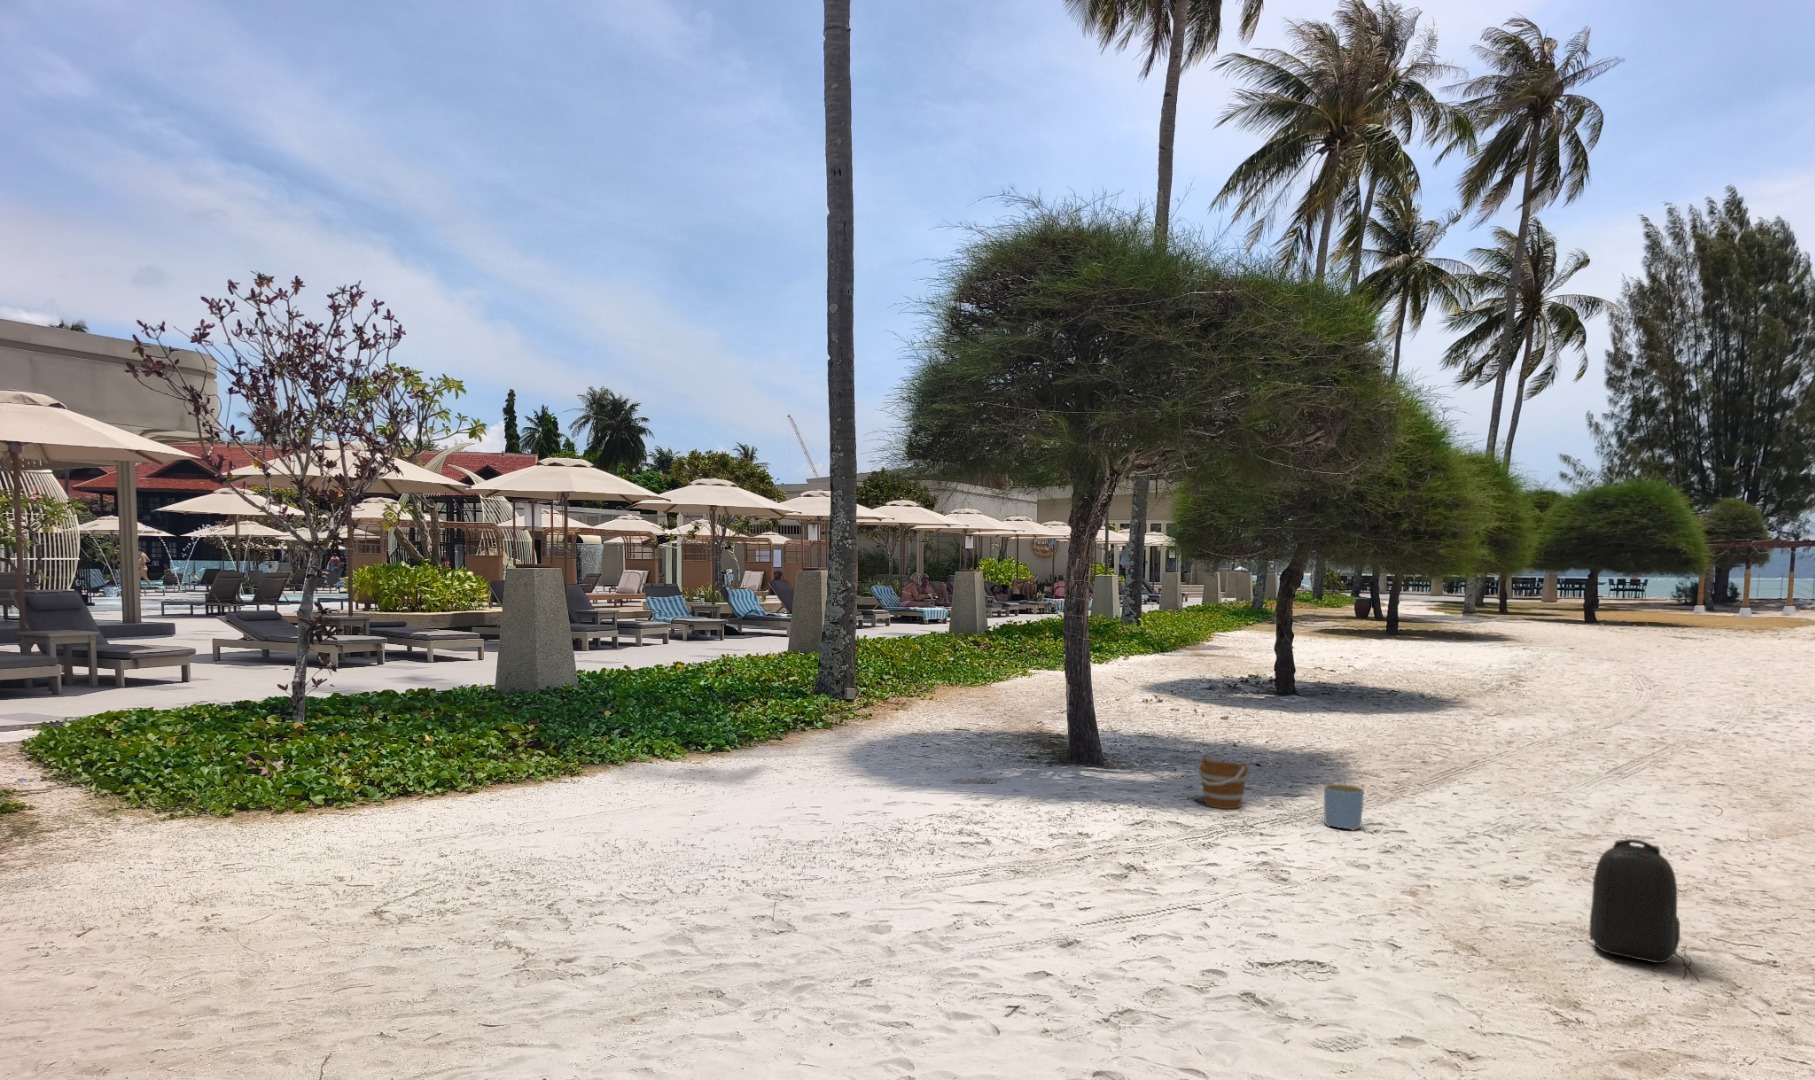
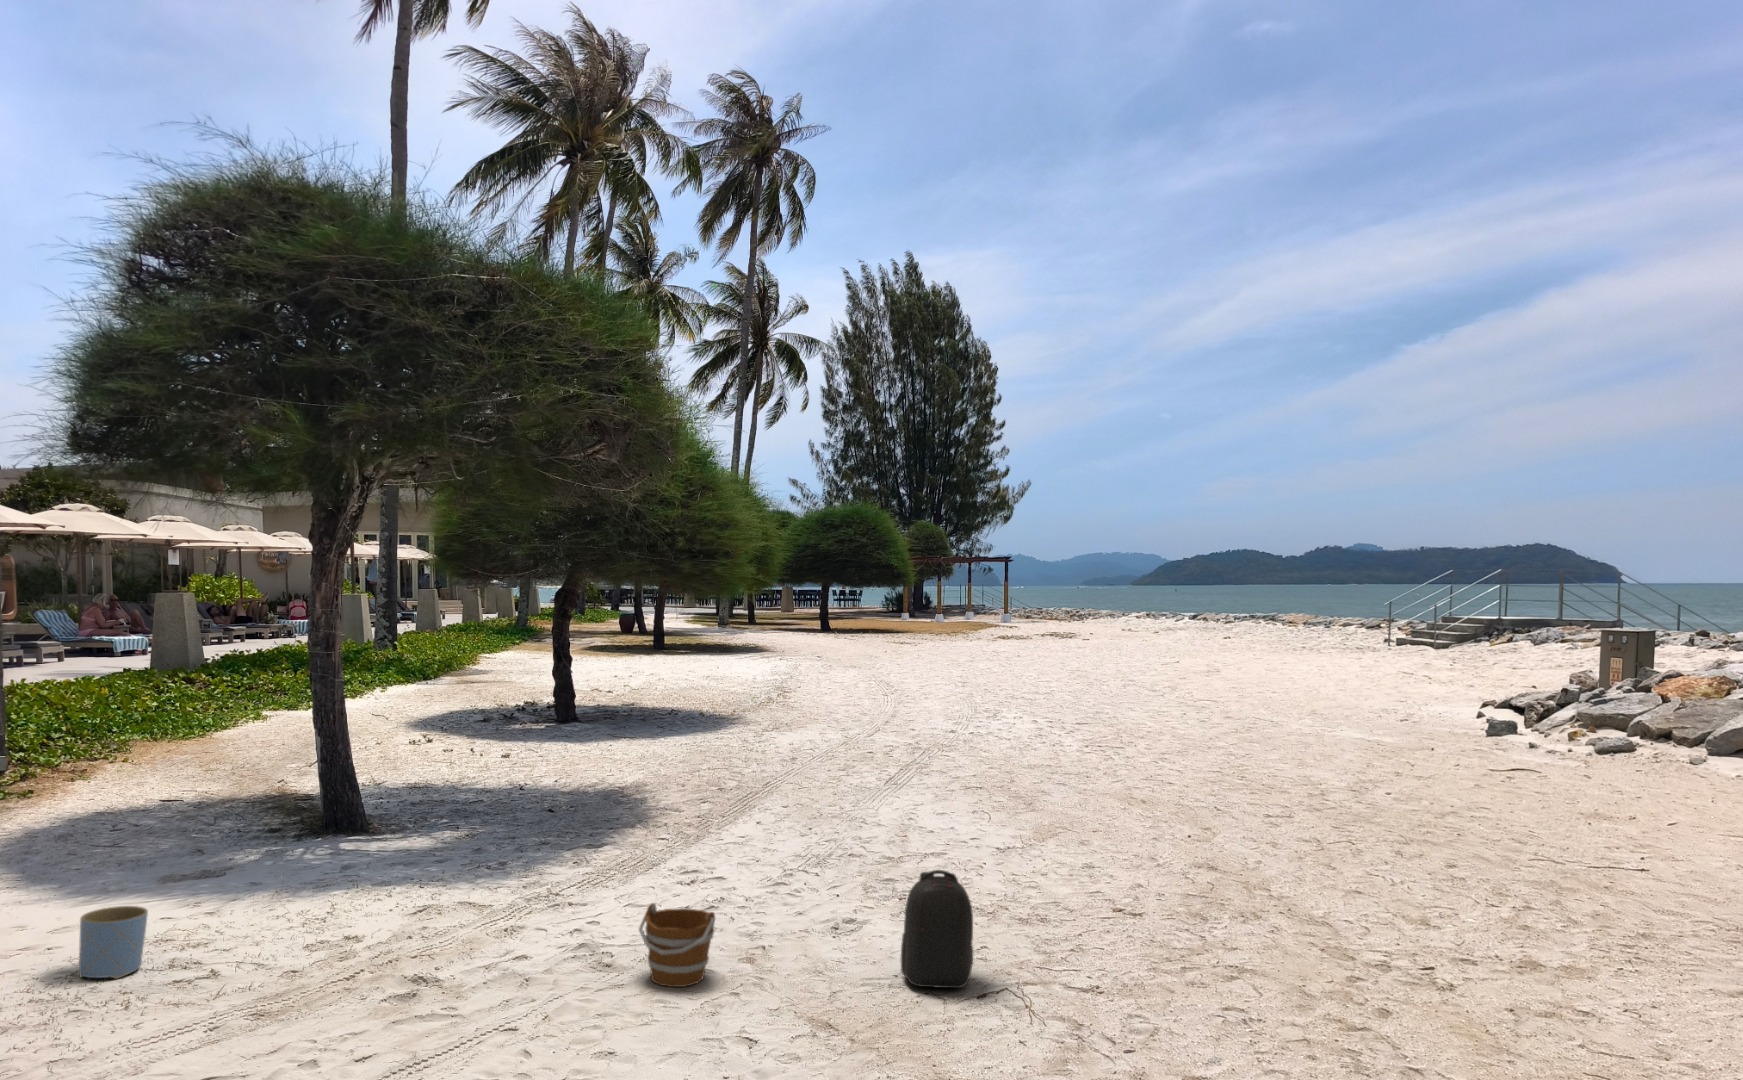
bucket: present [1197,755,1248,809] -> present [639,903,715,987]
planter: present [1324,784,1364,830] -> present [79,906,148,979]

